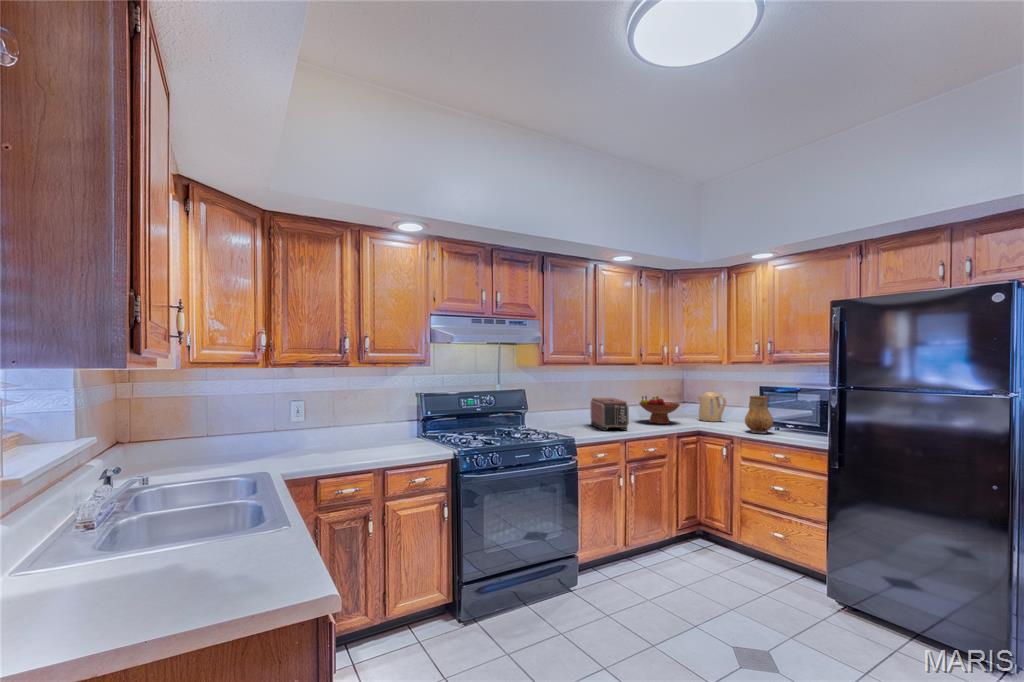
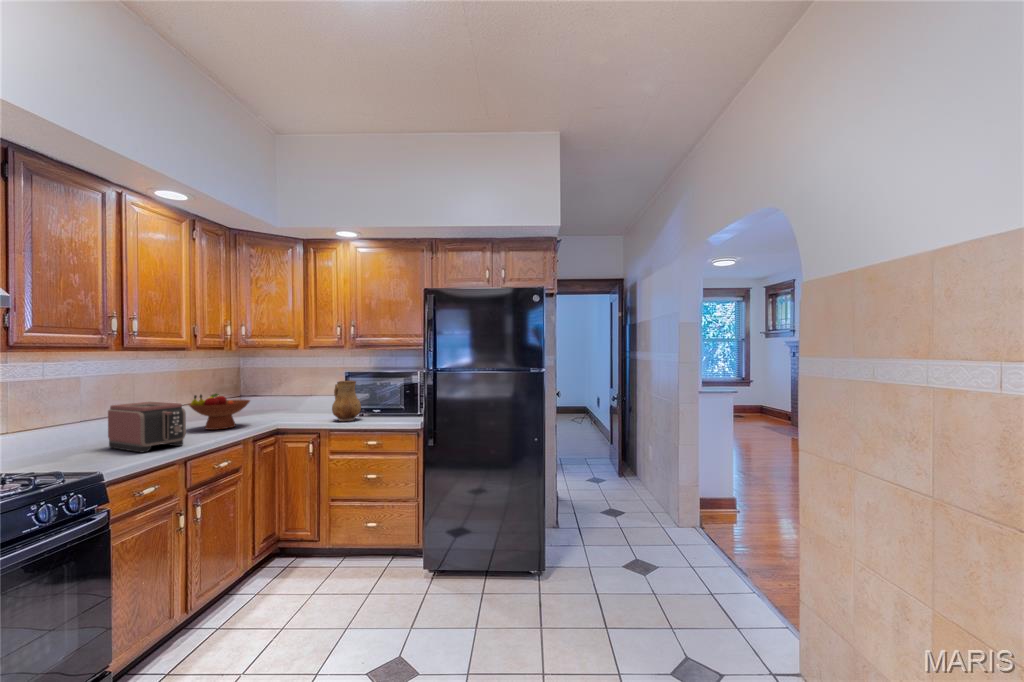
kettle: present [698,391,726,422] -> none [264,382,301,418]

